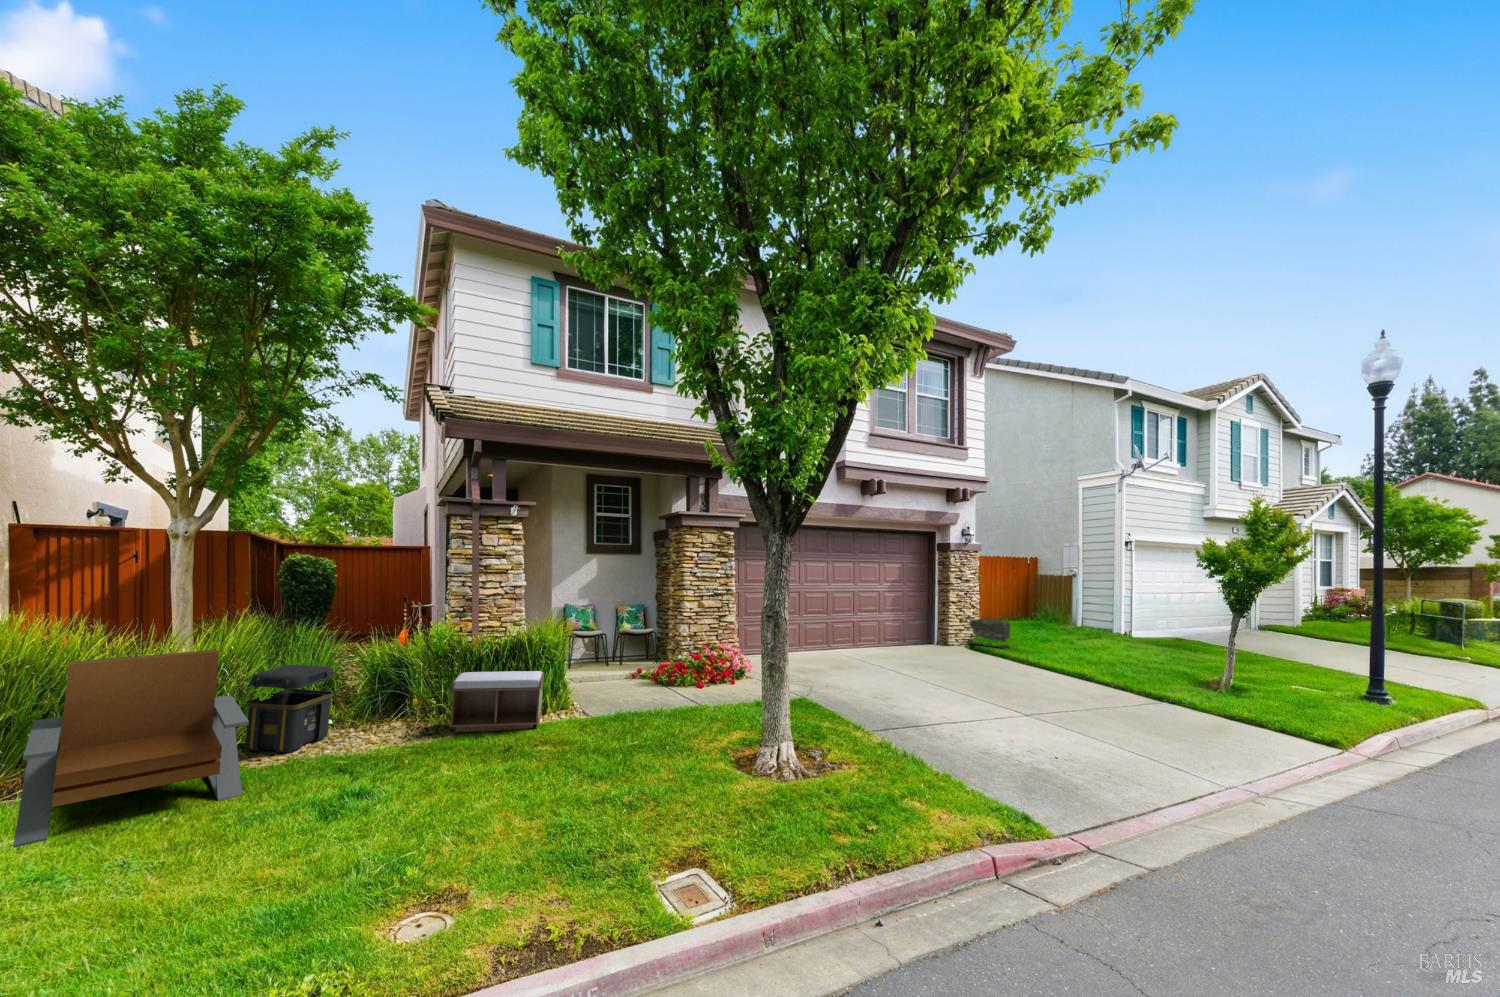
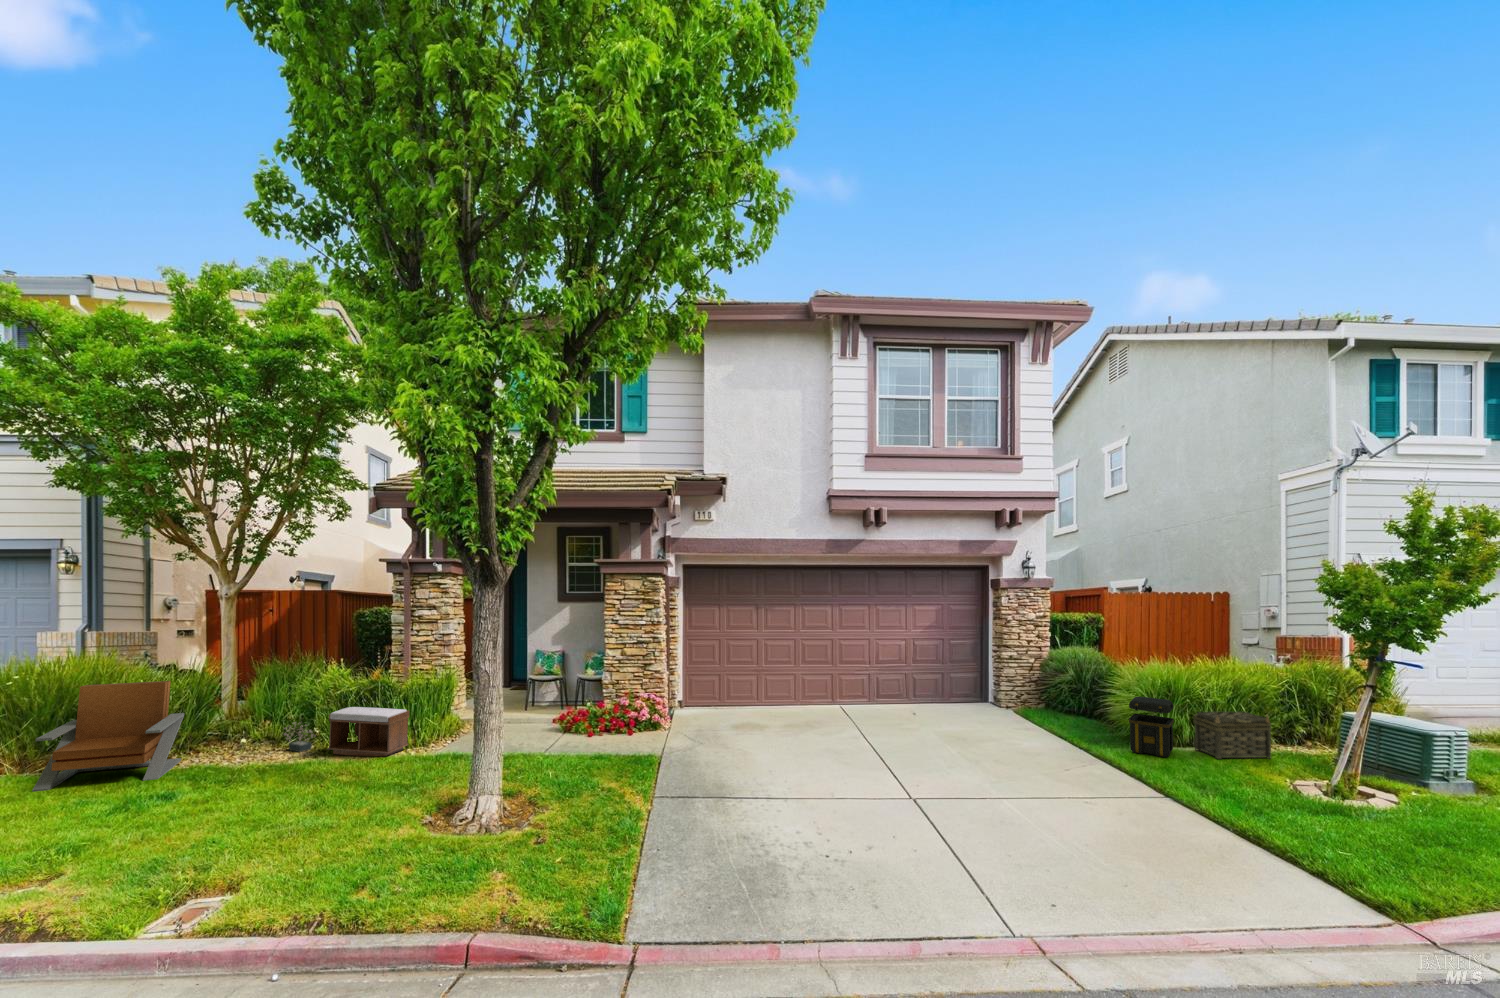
basket: present [968,619,1010,649] -> present [1194,712,1271,759]
toolbox: present [245,665,334,753] -> present [1129,697,1174,757]
decorative plant: none [368,696,414,735] -> present [285,726,312,752]

